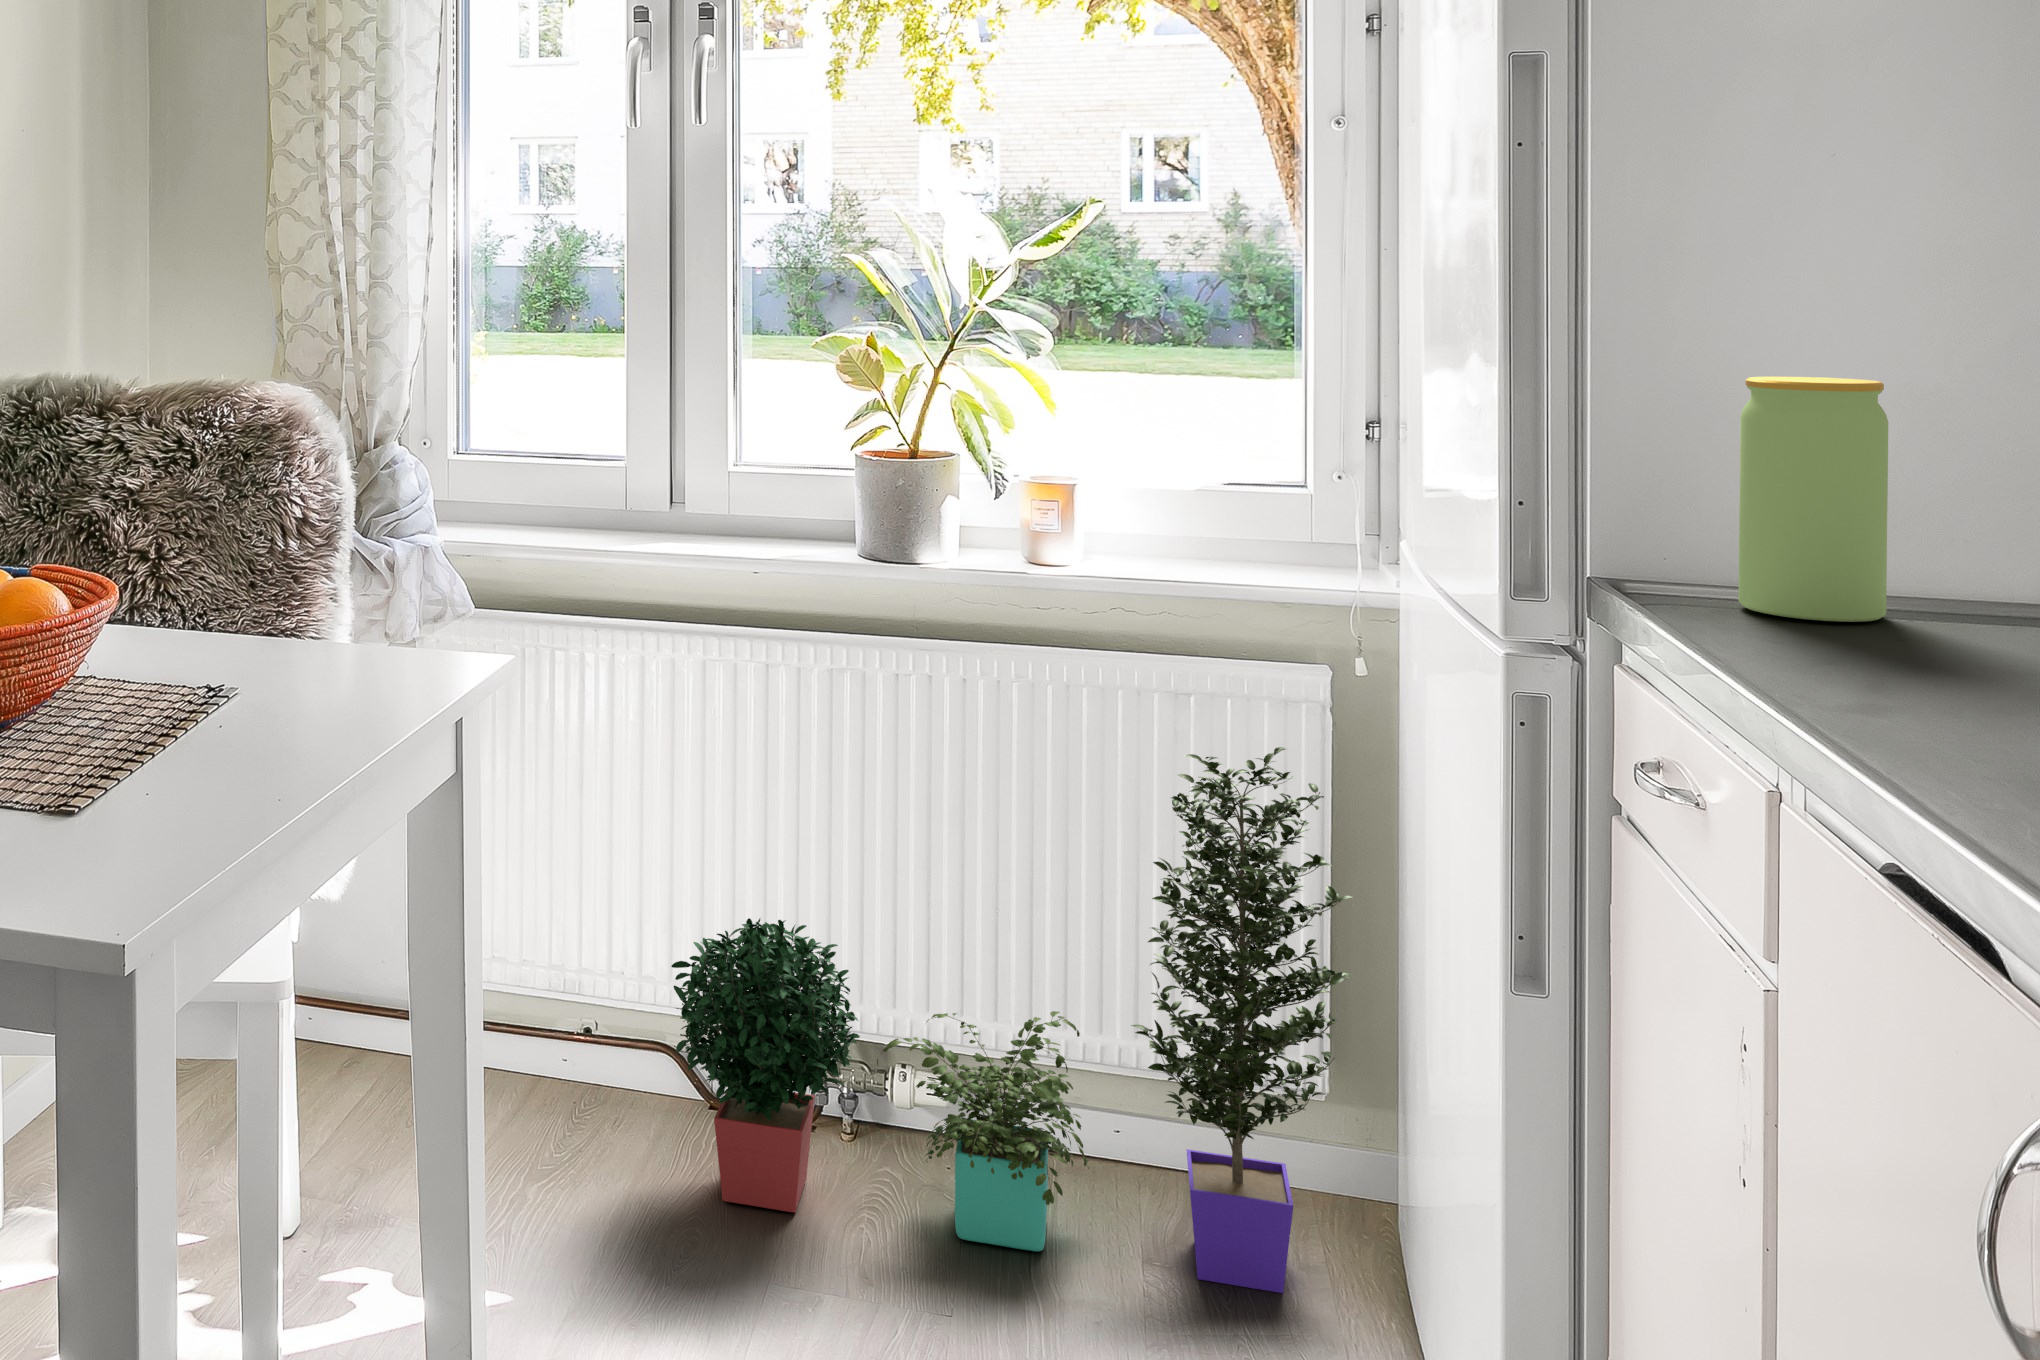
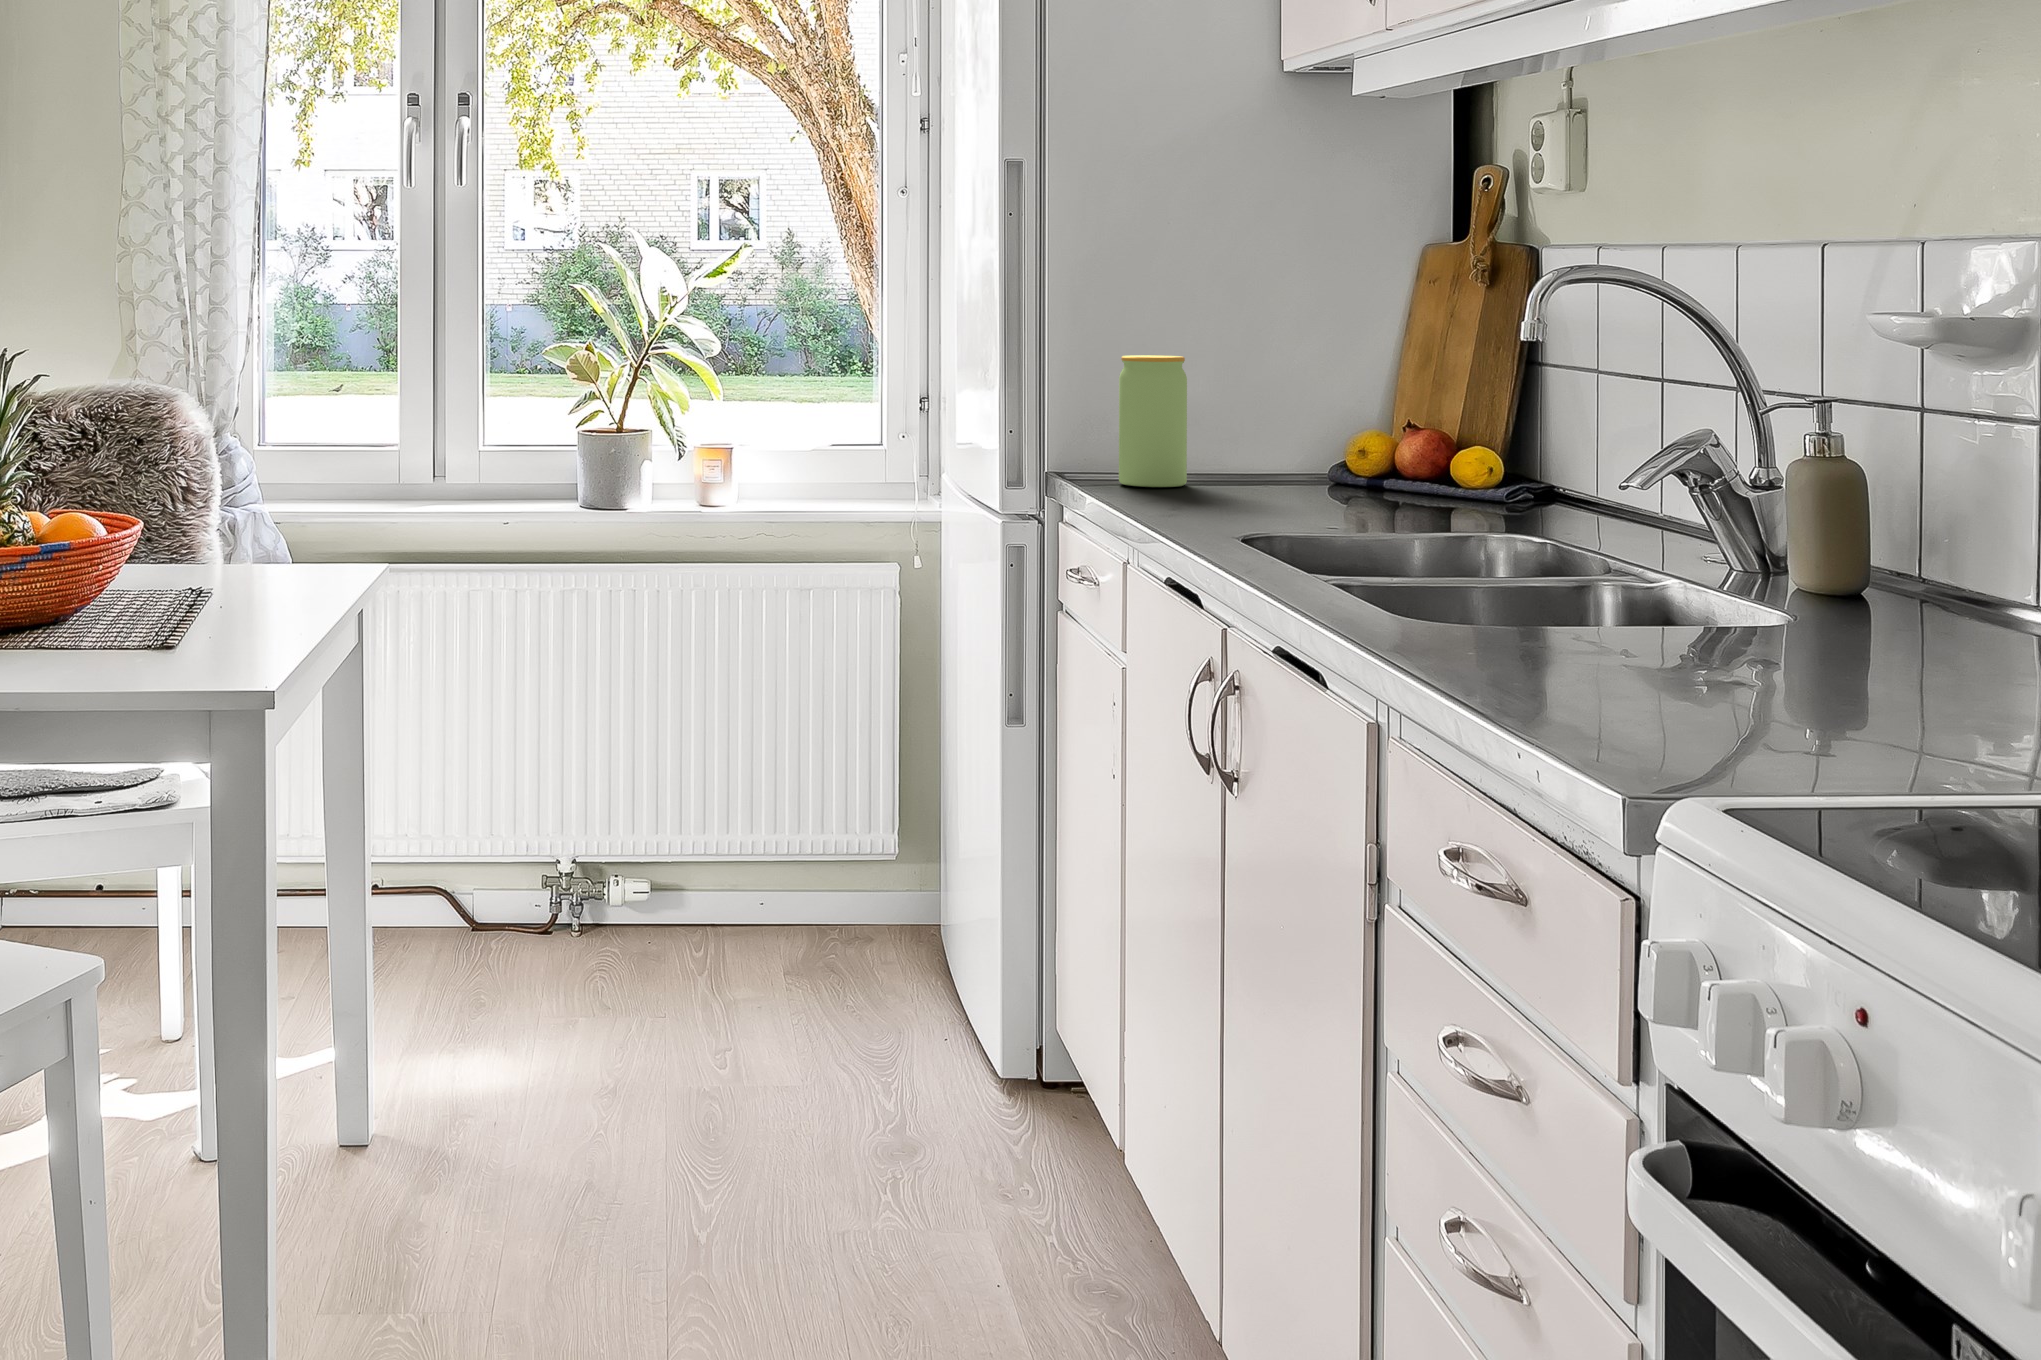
potted plant: present [671,747,1353,1293] -> none [458,617,919,978]

